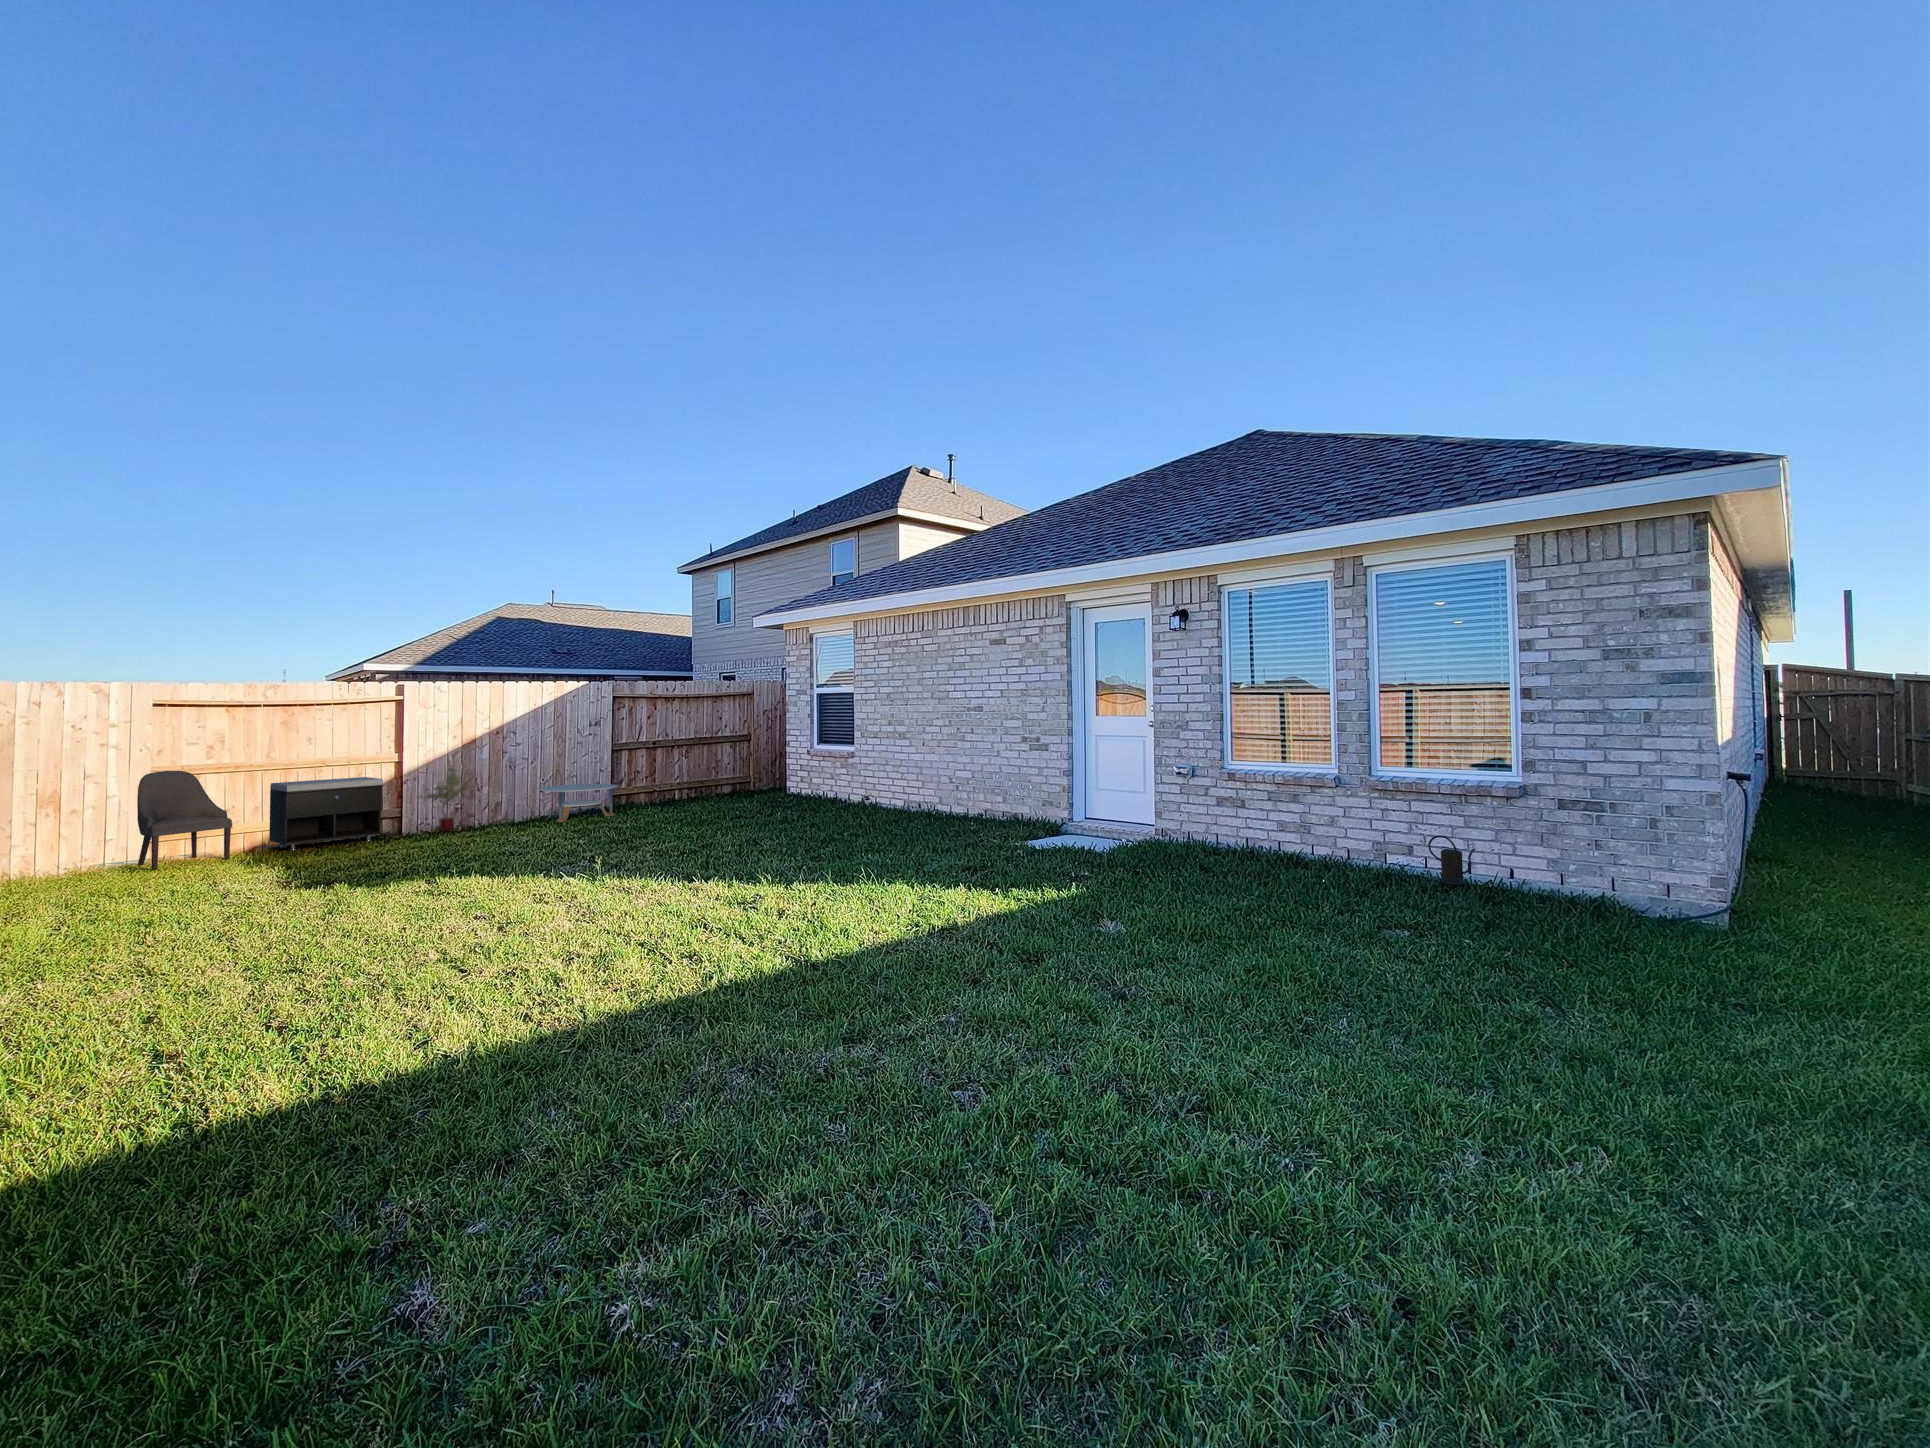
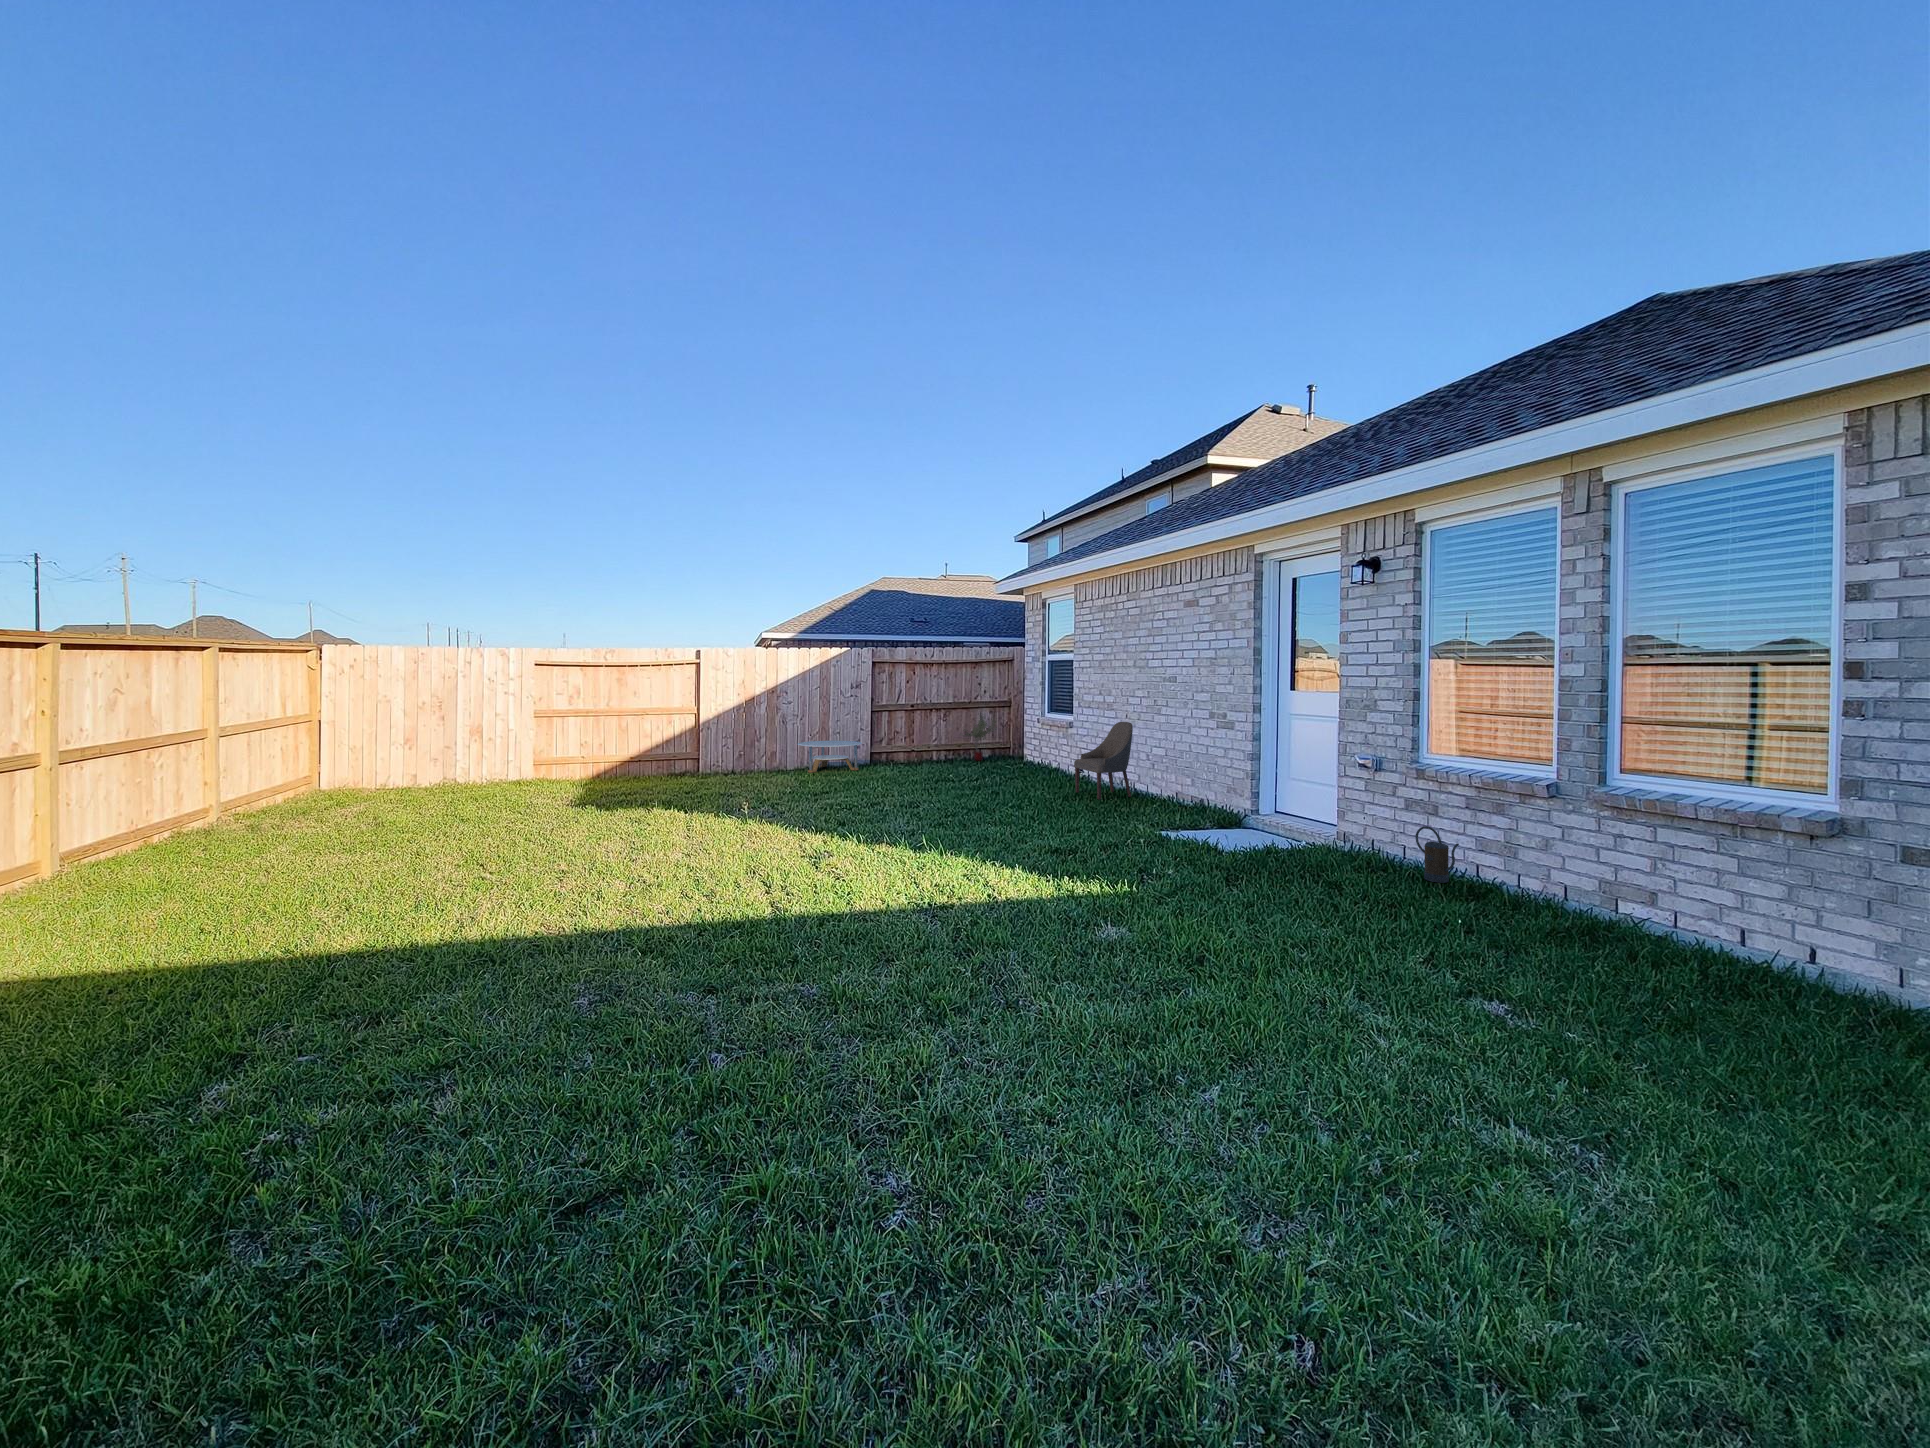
potted tree: present [417,768,476,831] -> present [964,713,996,761]
chair: present [137,771,232,870] -> present [1074,722,1133,799]
storage bench: present [269,777,383,851] -> none [605,728,673,780]
watering can: present [1428,835,1476,885] -> present [1415,826,1459,883]

